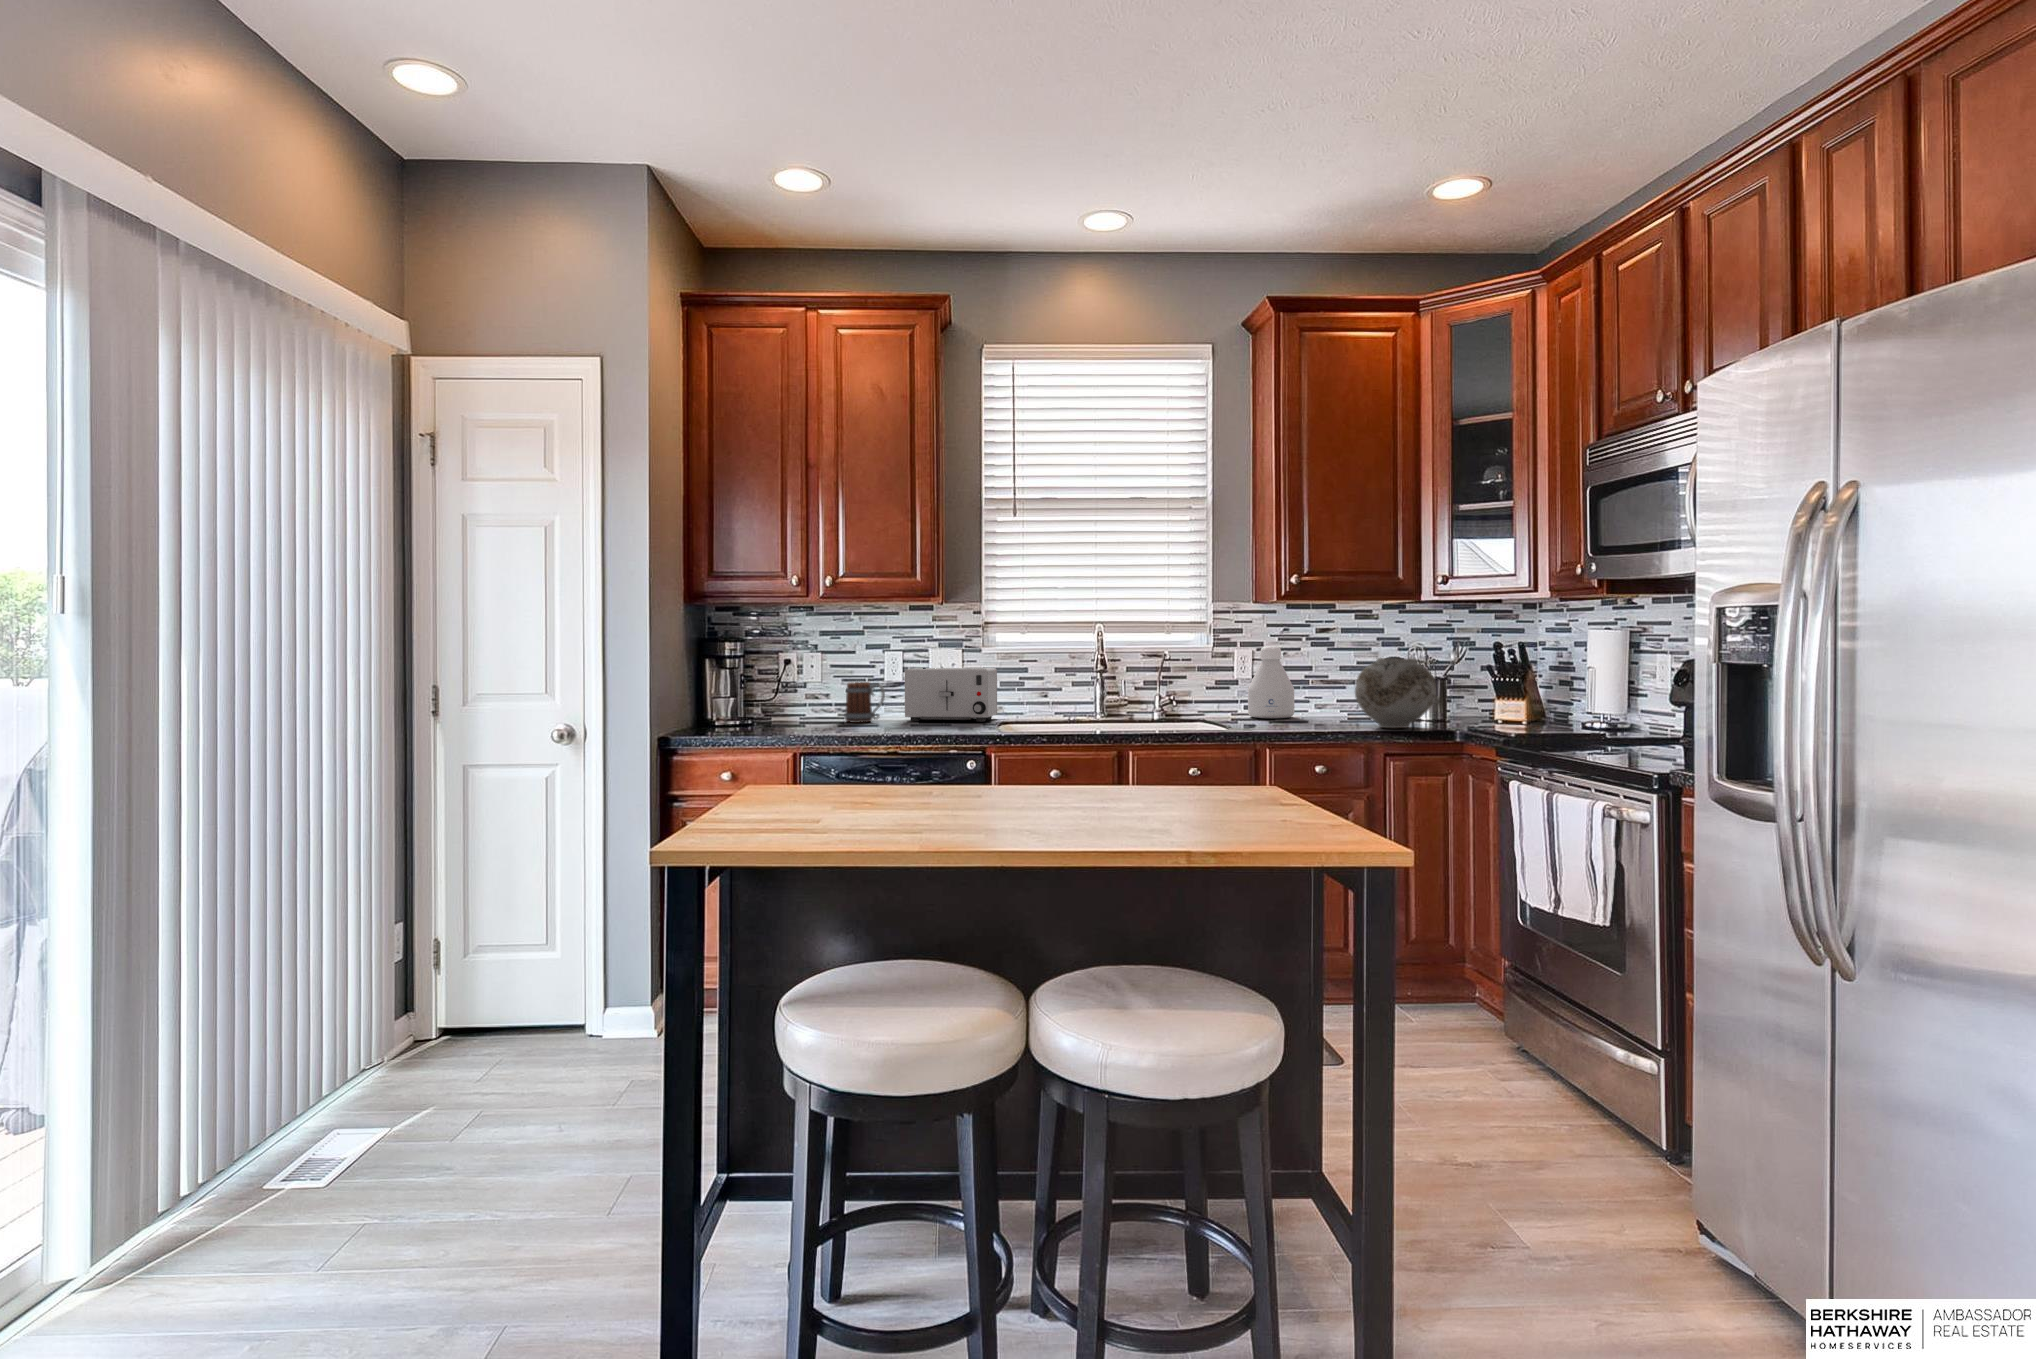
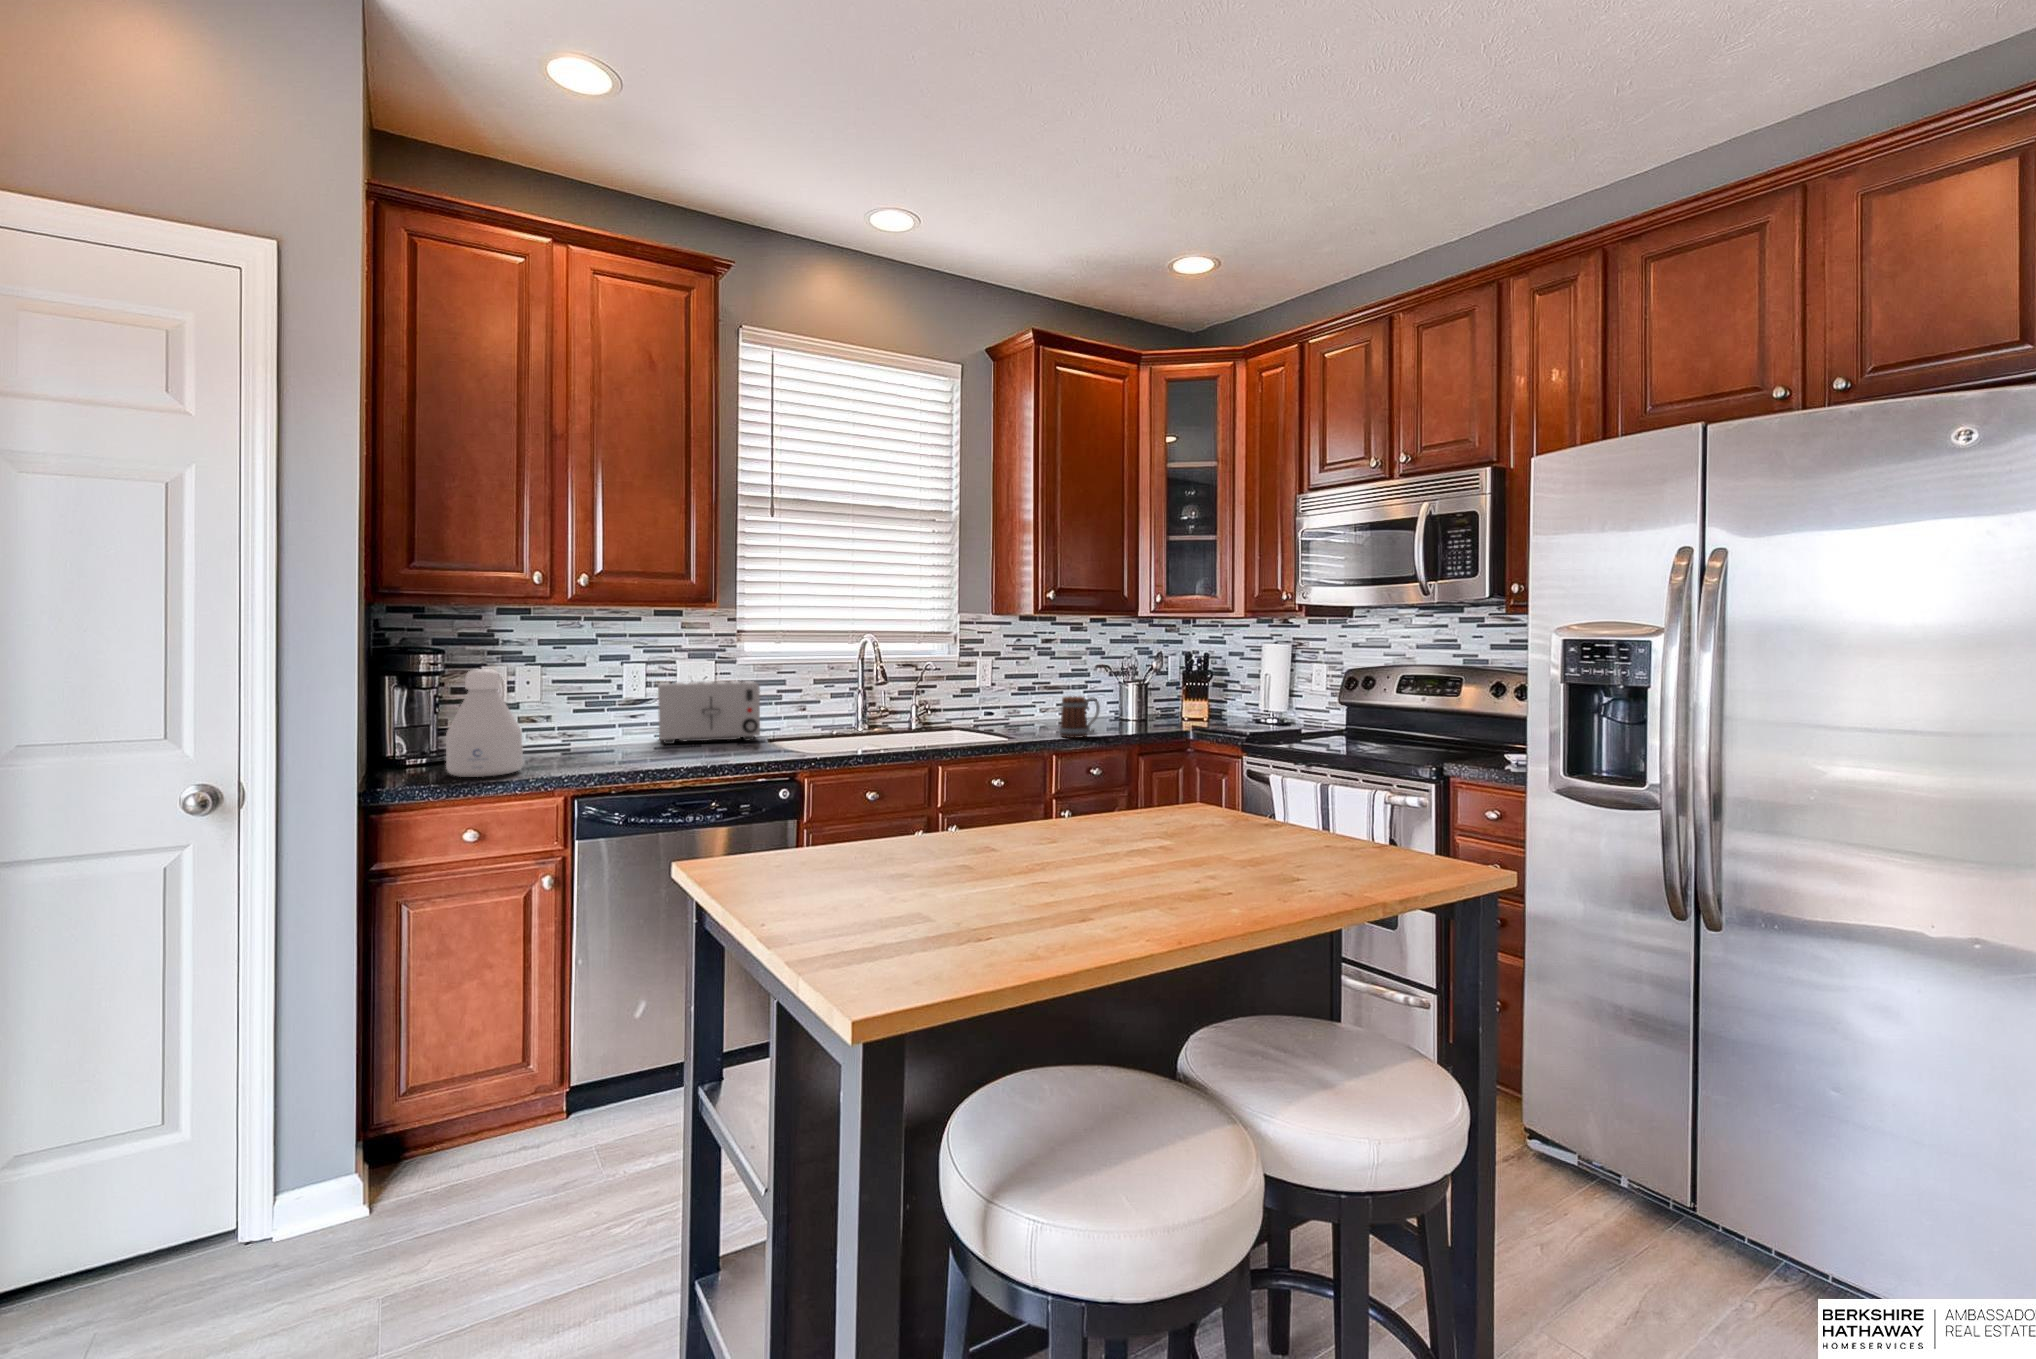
bottle: present [1248,646,1294,718] -> present [446,669,523,777]
vase: present [1355,658,1436,728] -> none [1098,667,1165,729]
mug: present [844,682,885,723] -> present [1059,696,1100,738]

